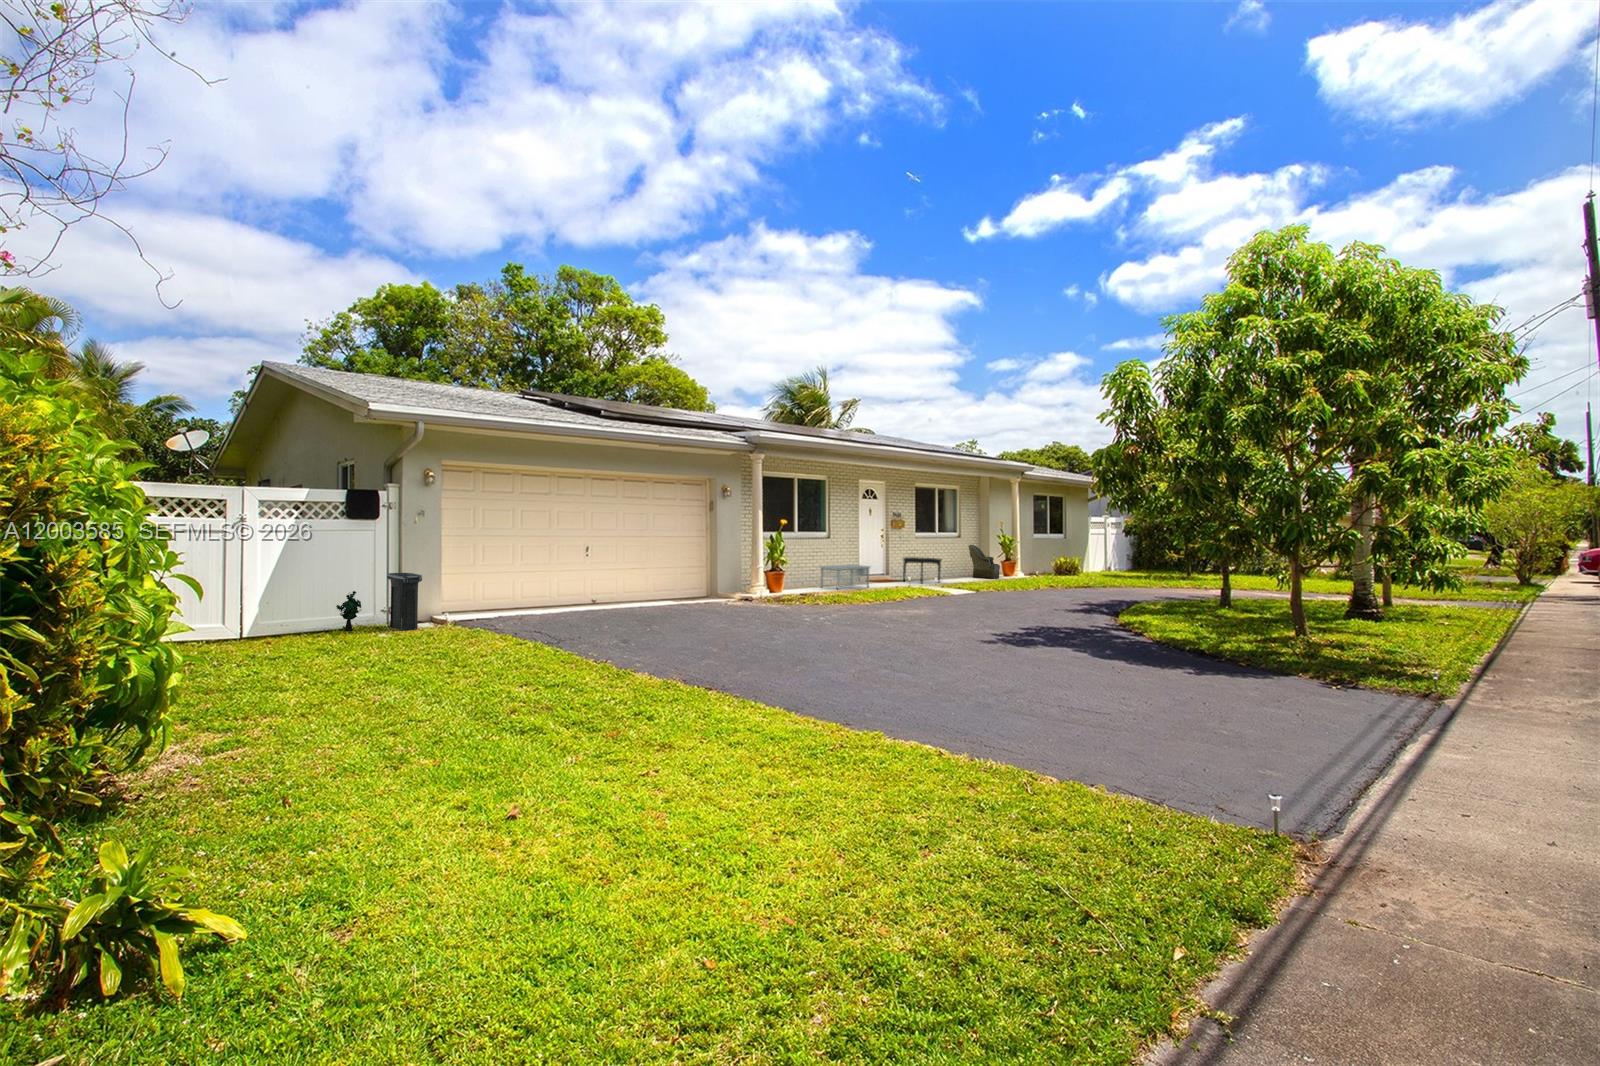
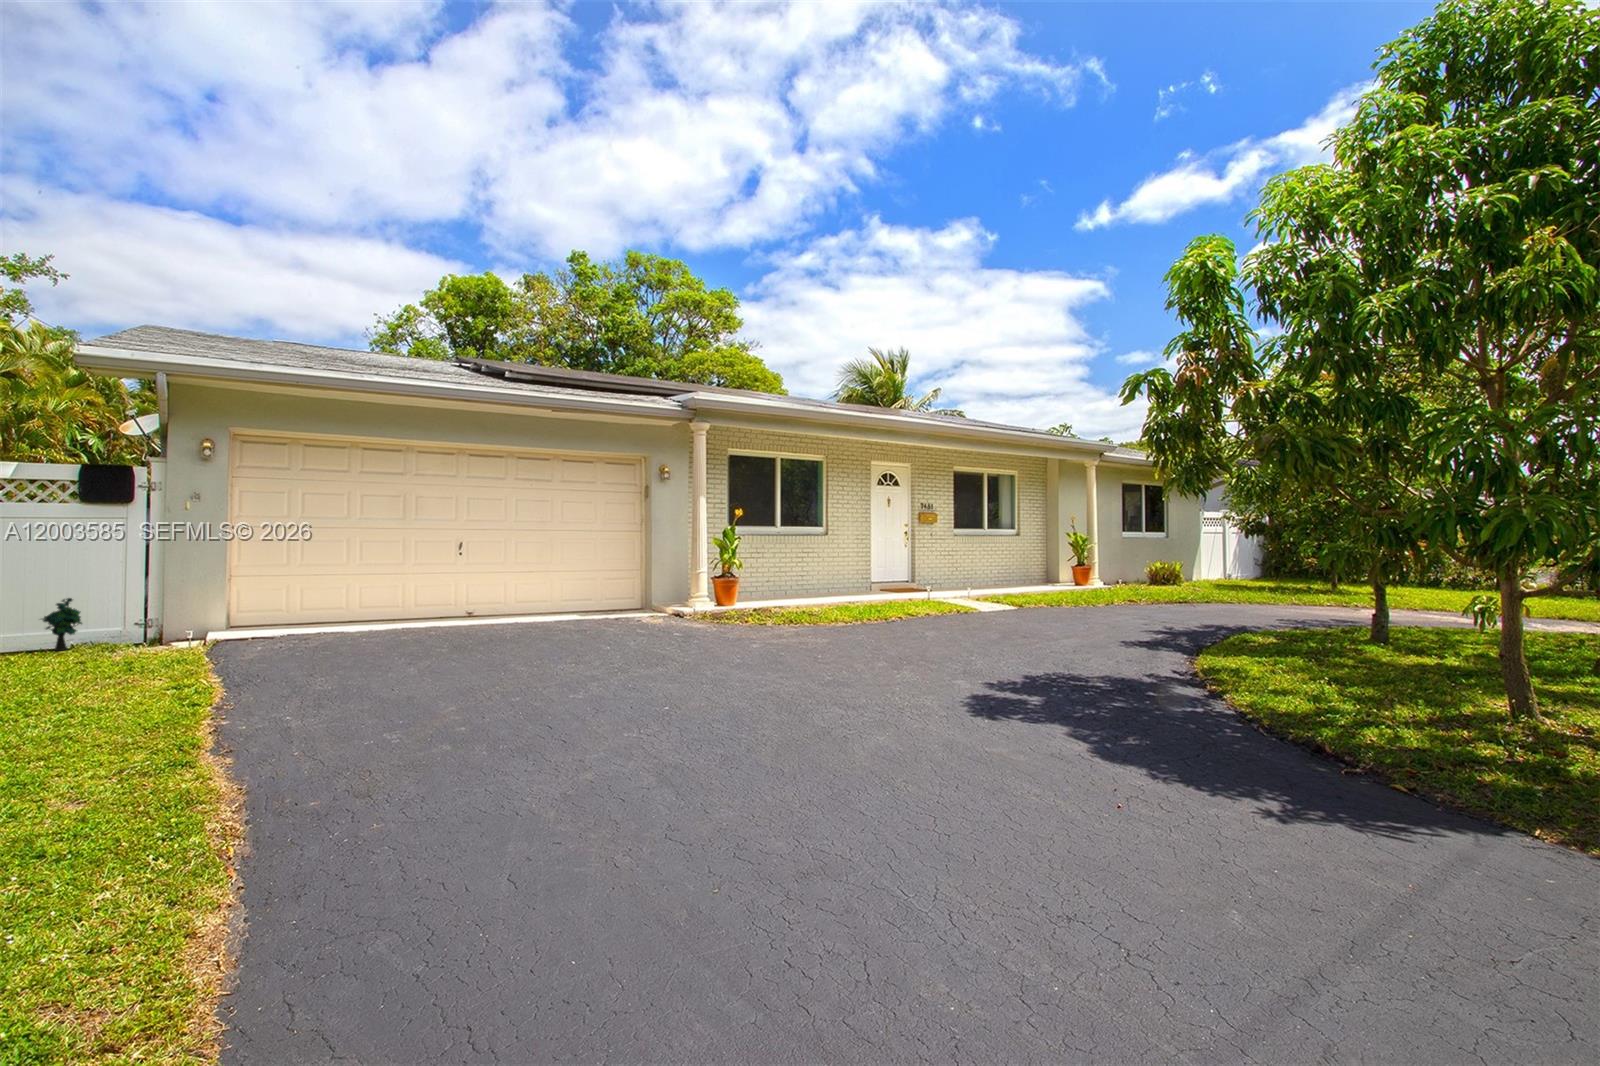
armchair: present [968,545,1000,579] -> none [1026,544,1066,588]
round table: present [903,557,942,583] -> none [930,559,982,593]
storage bench: present [820,565,870,589] -> none [808,567,877,600]
trash can: present [387,573,422,630] -> none [118,574,165,652]

